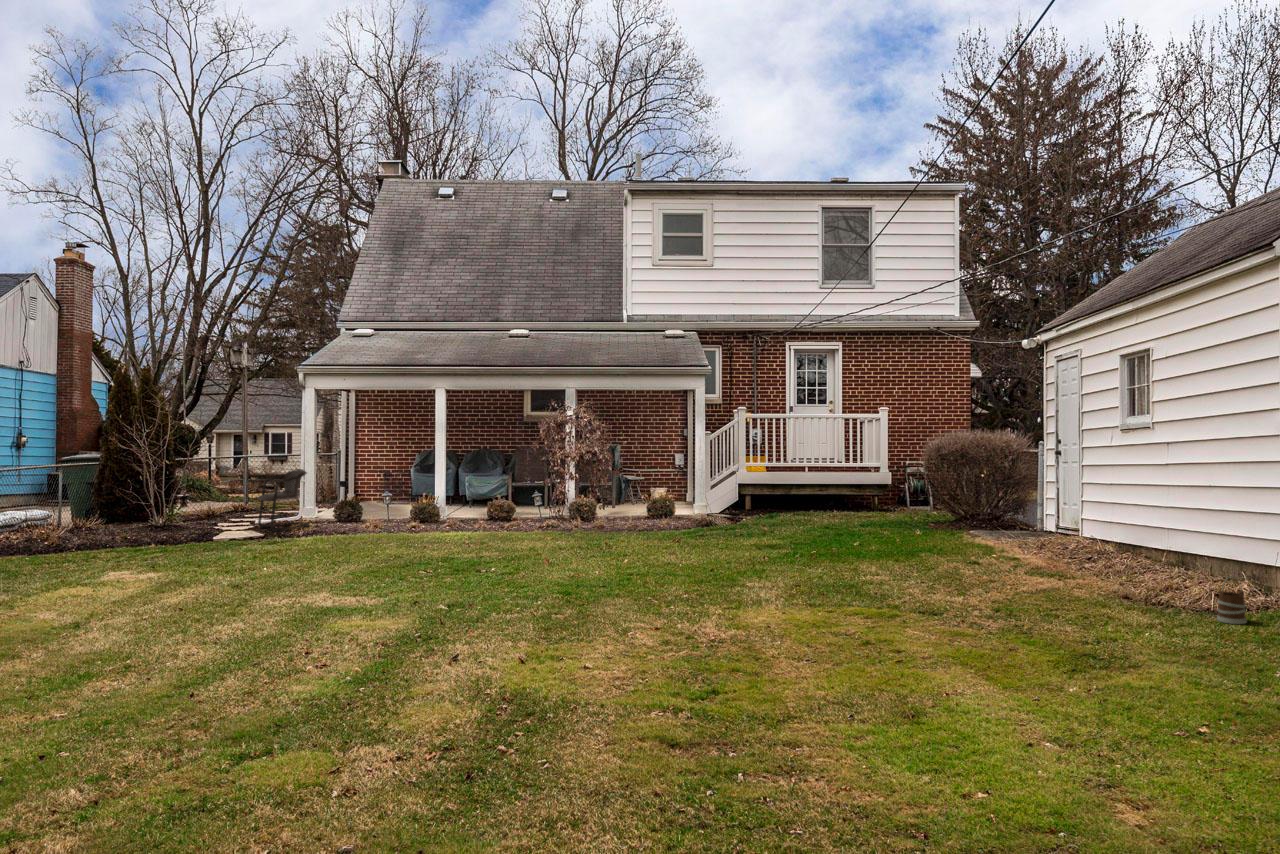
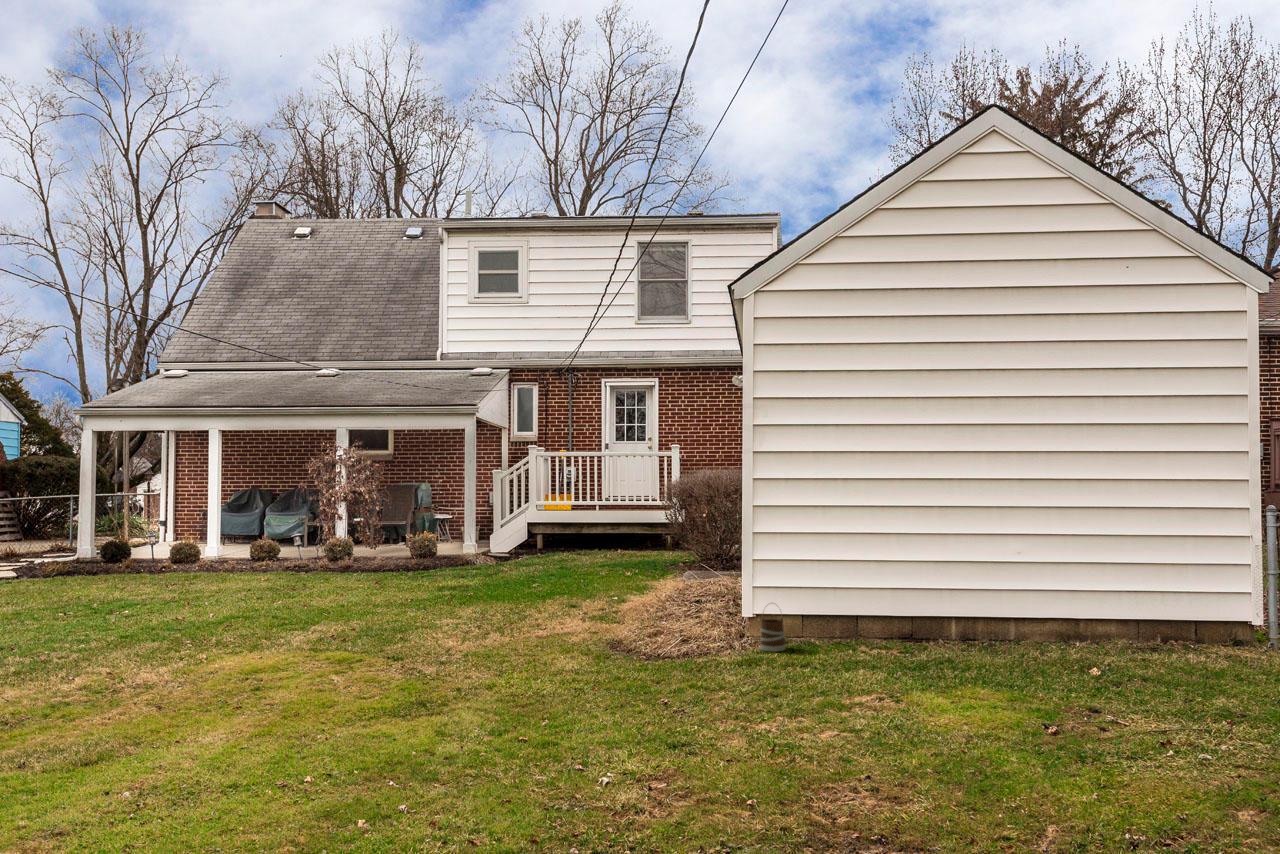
chair: present [258,469,309,532] -> none [27,508,81,571]

